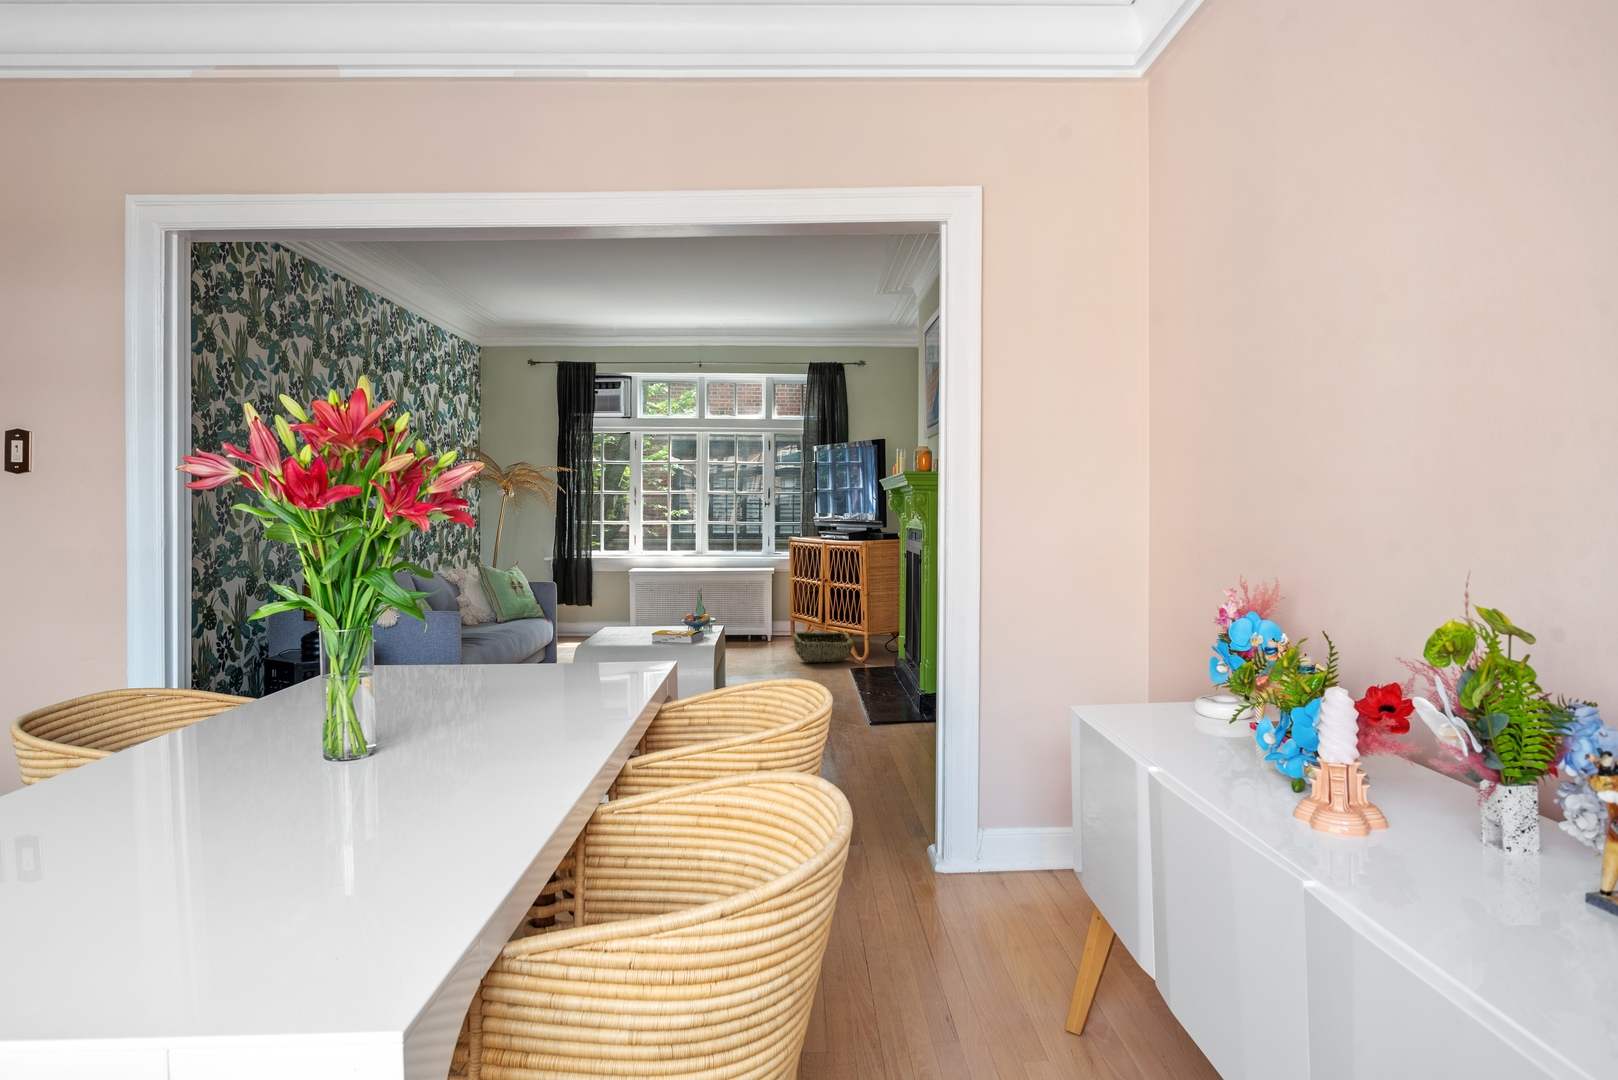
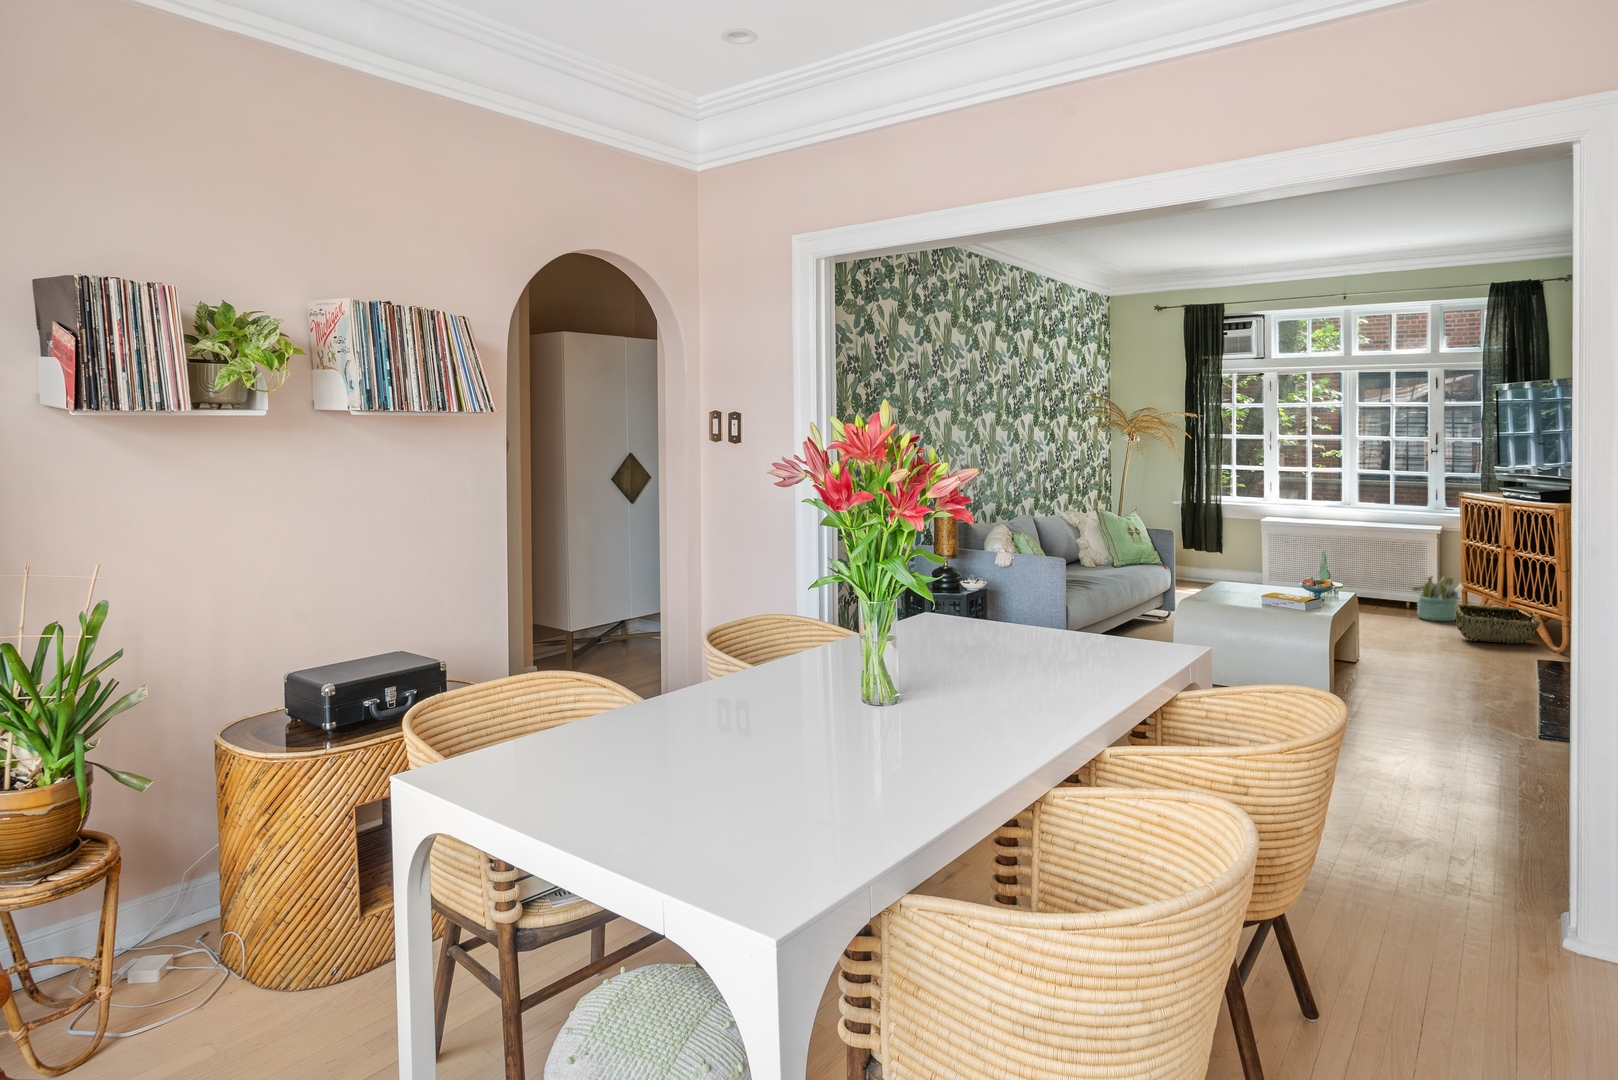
decorative plant: none [754,610,795,649] -> present [1410,576,1463,621]

